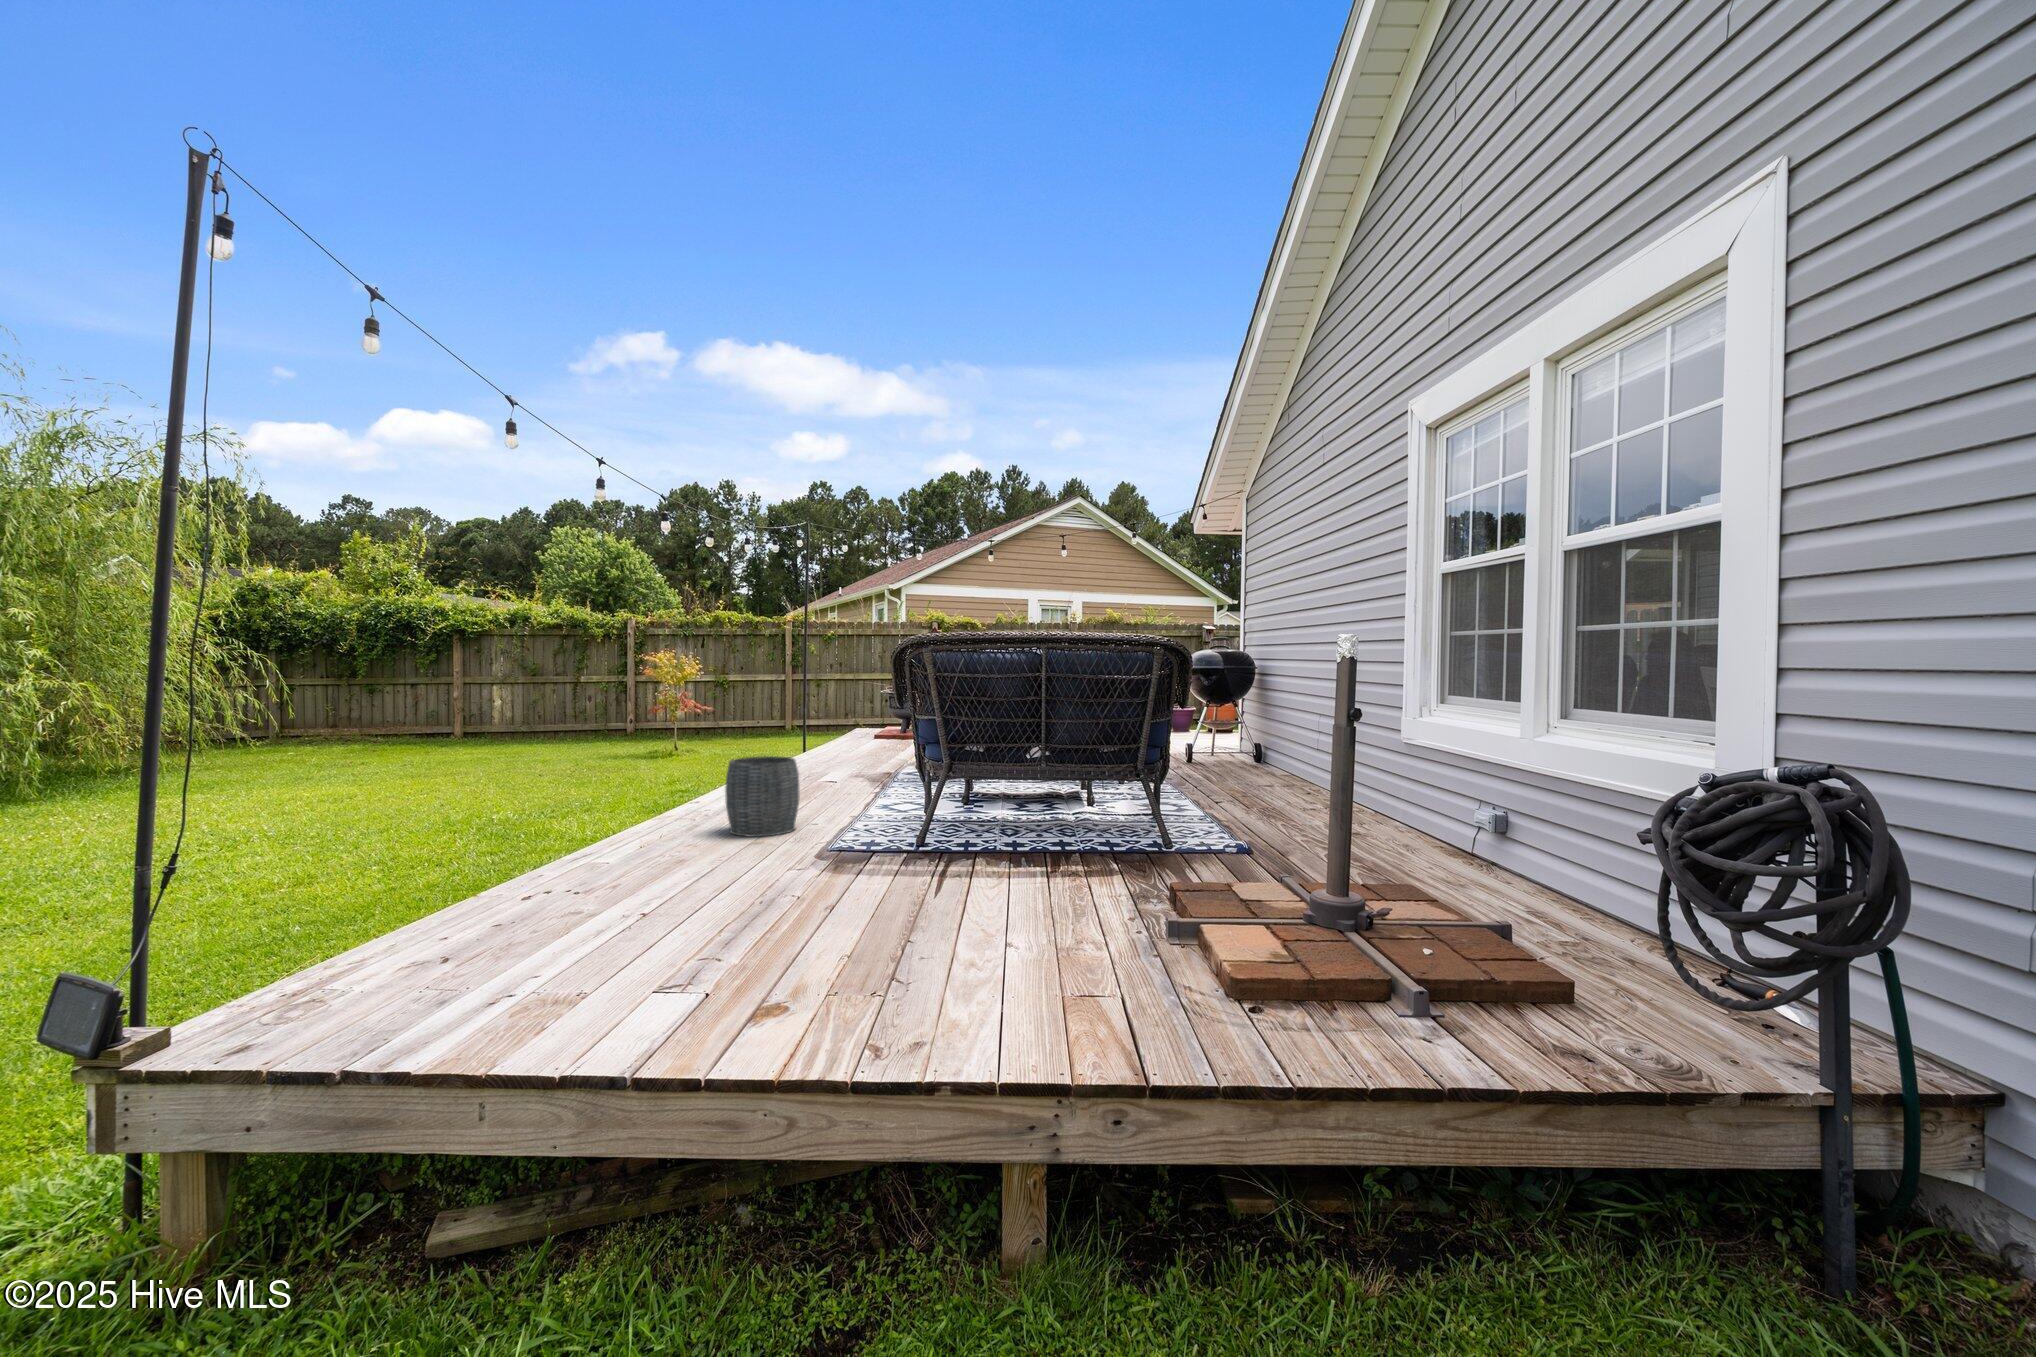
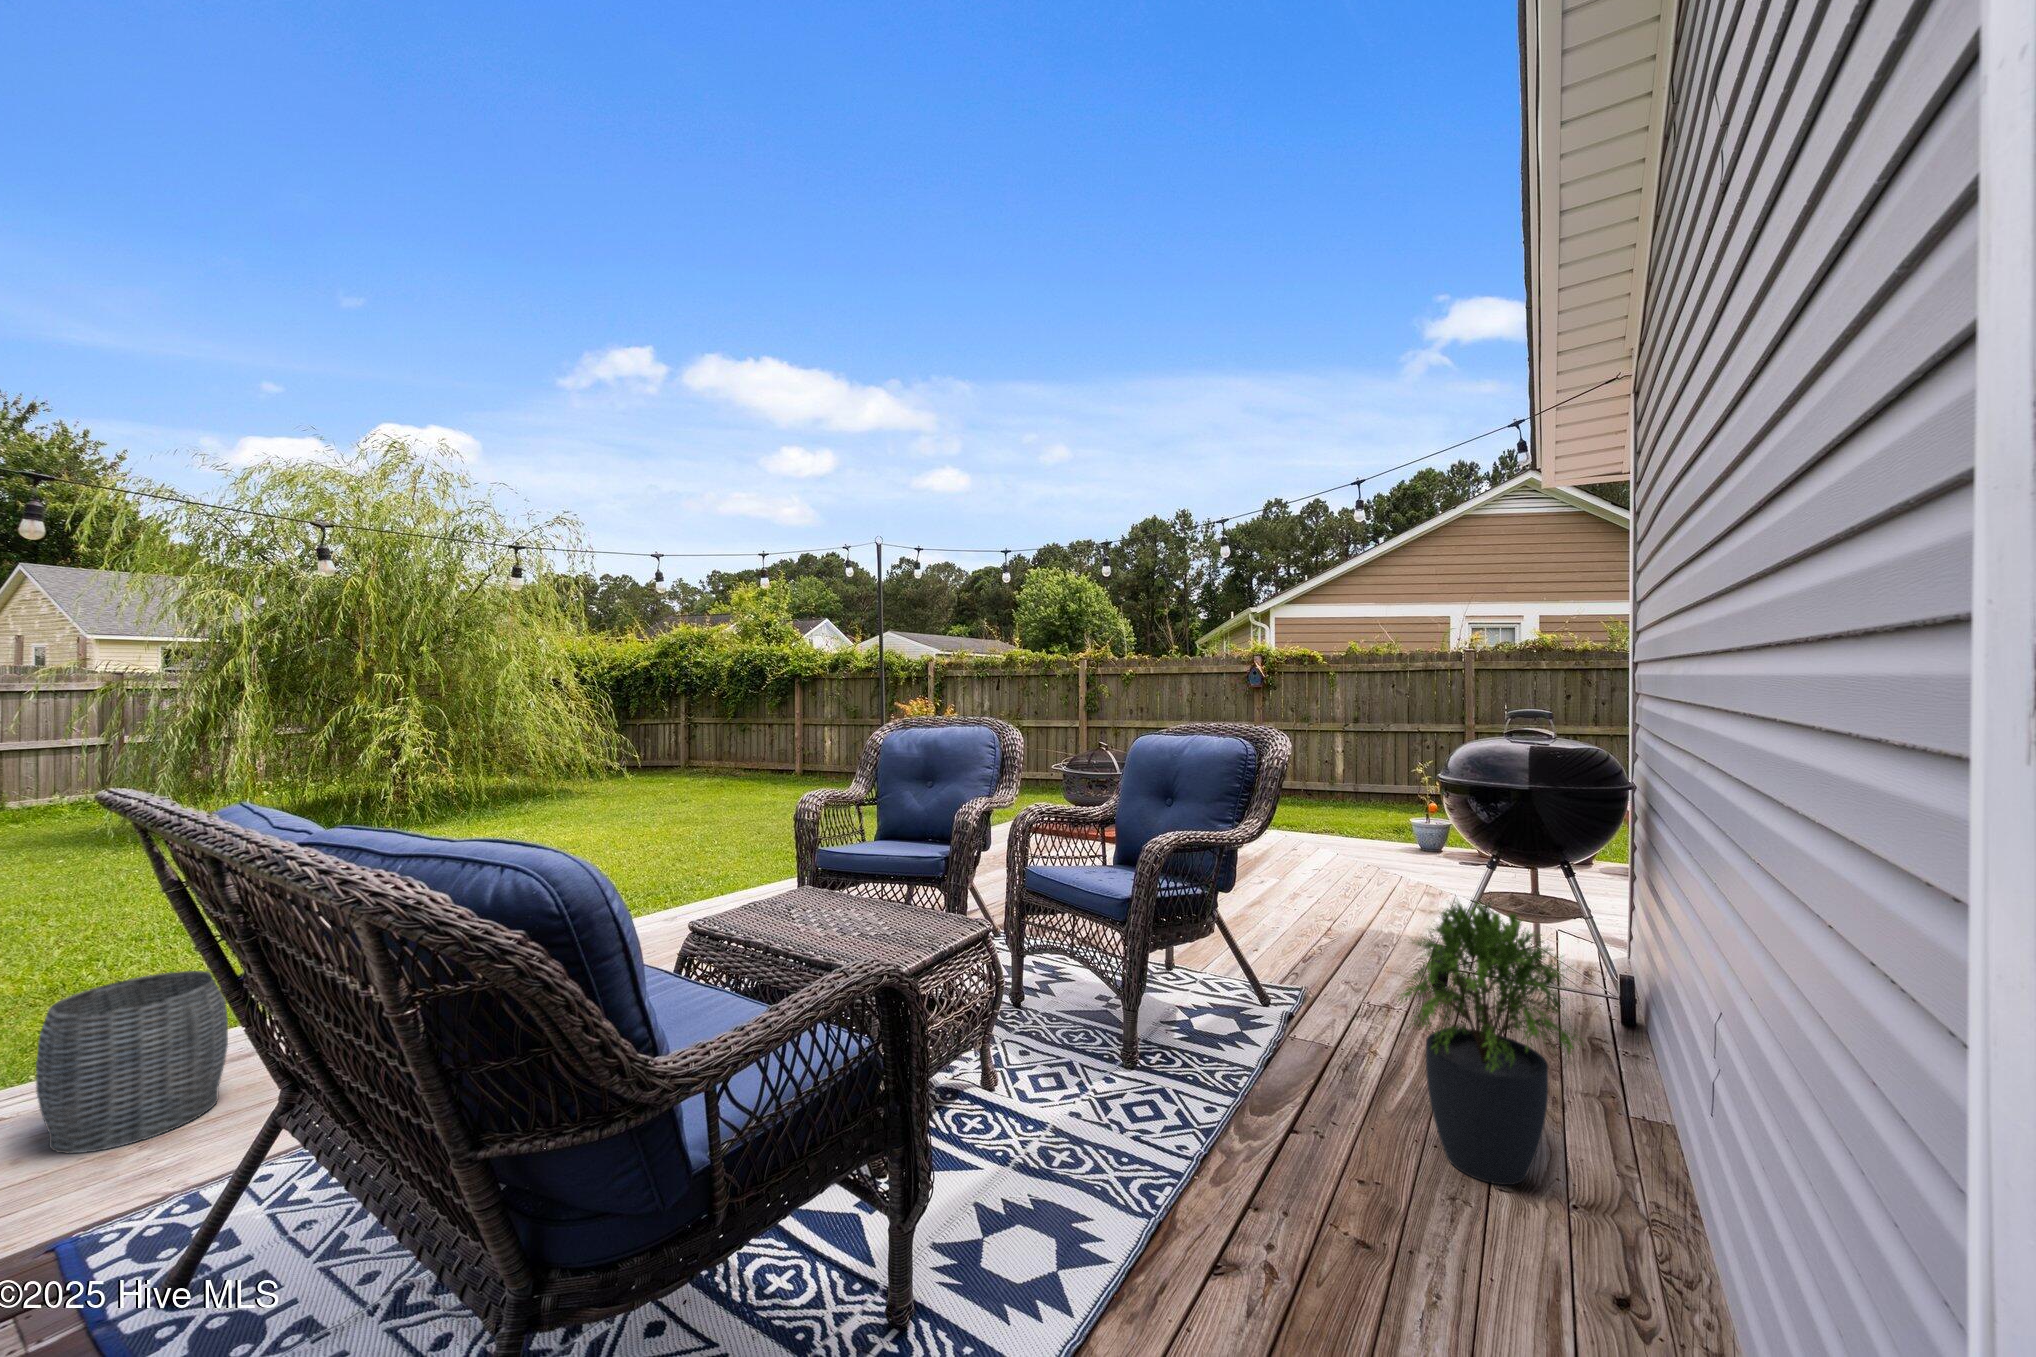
potted plant: none [1233,689,1295,782] -> present [1398,902,1582,1185]

